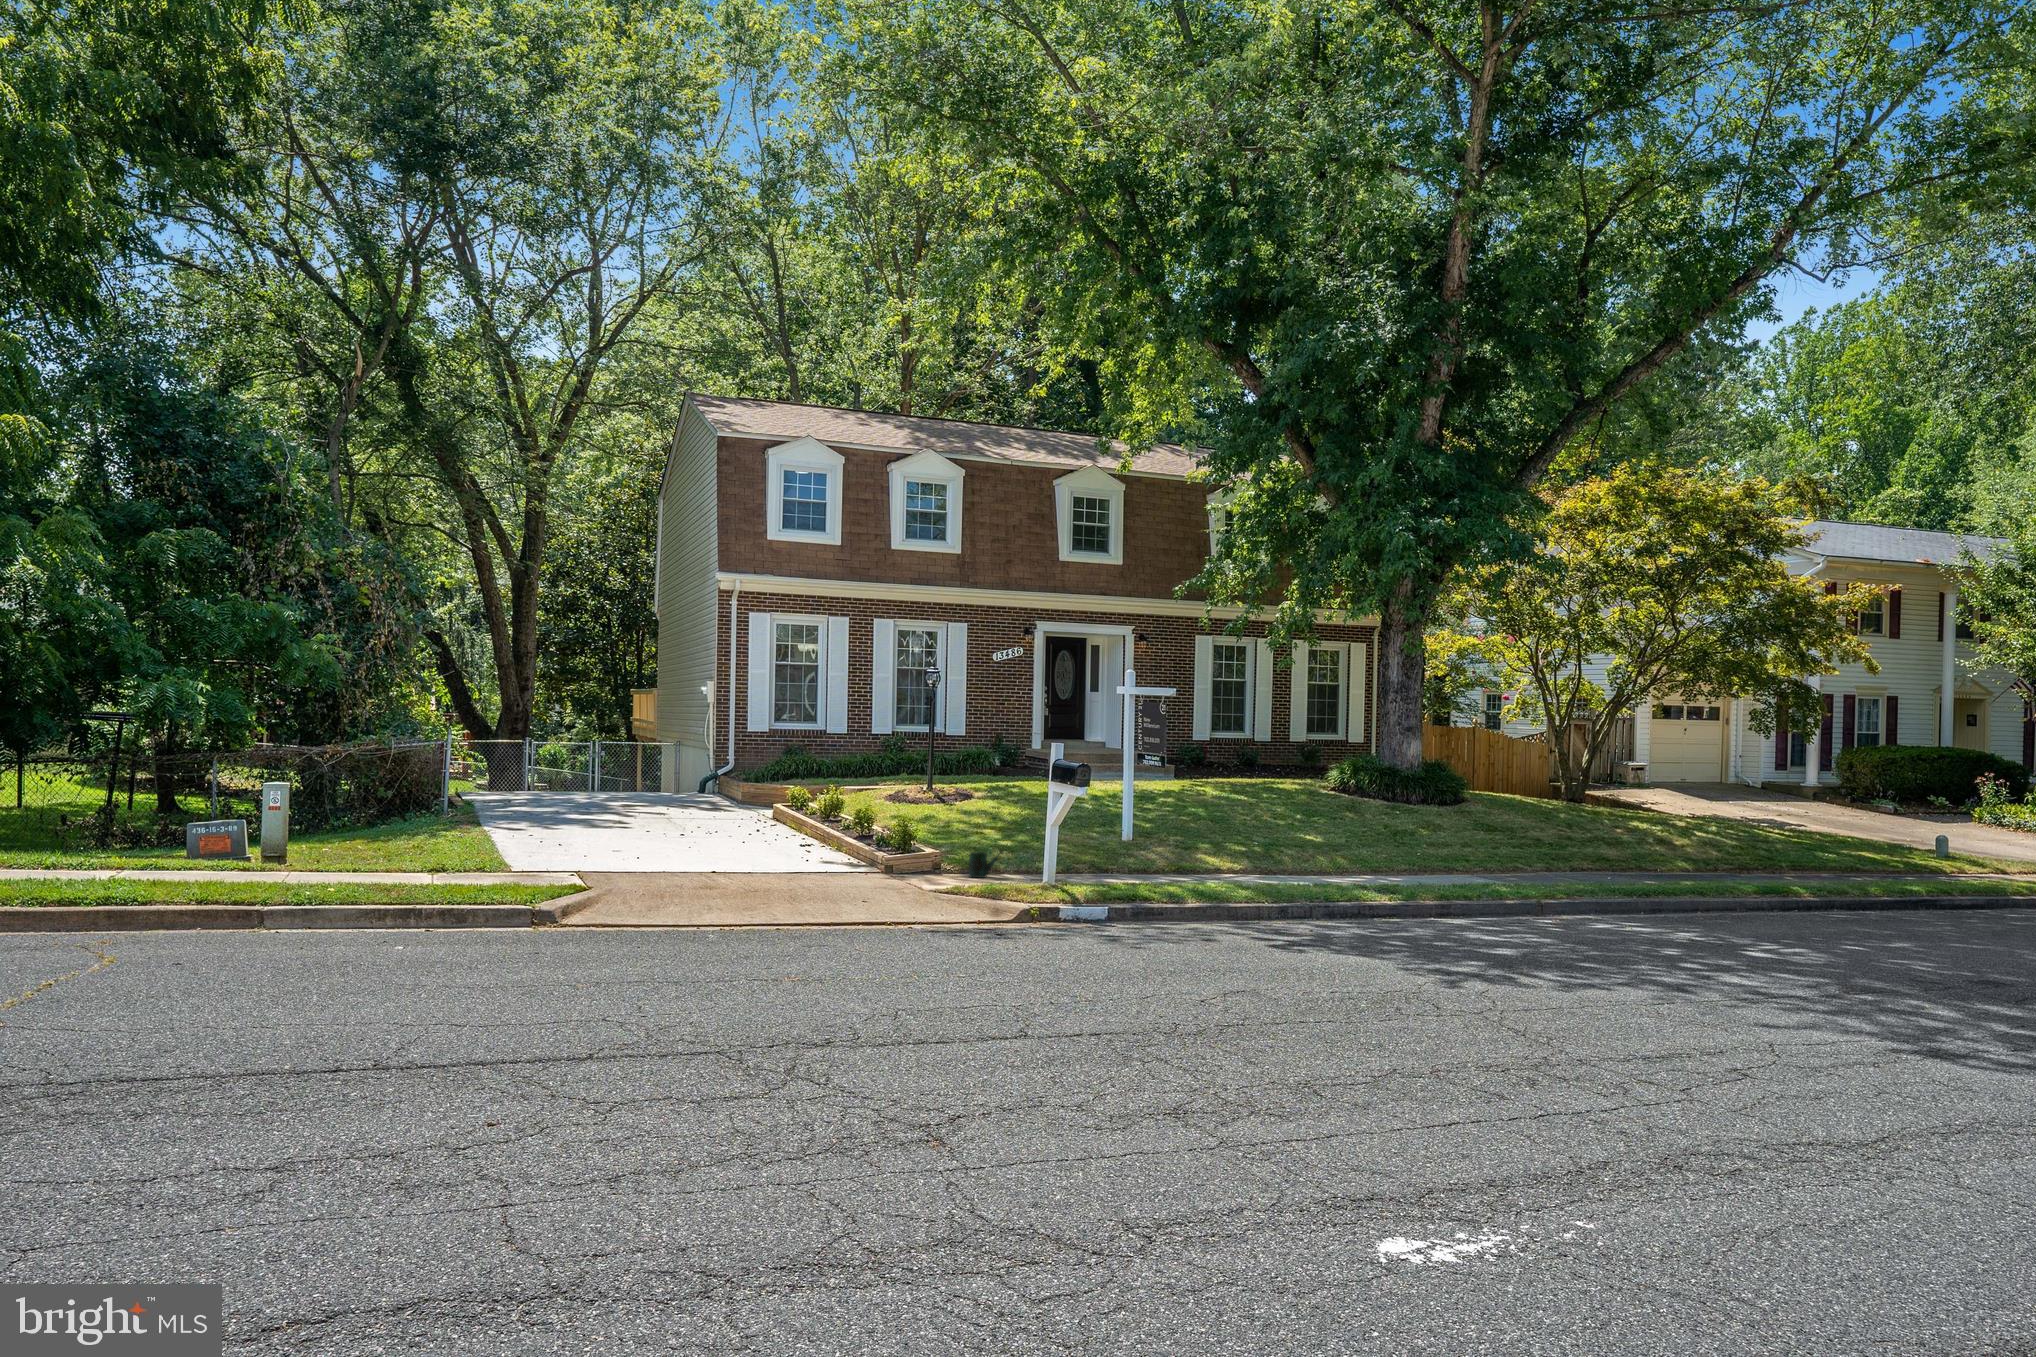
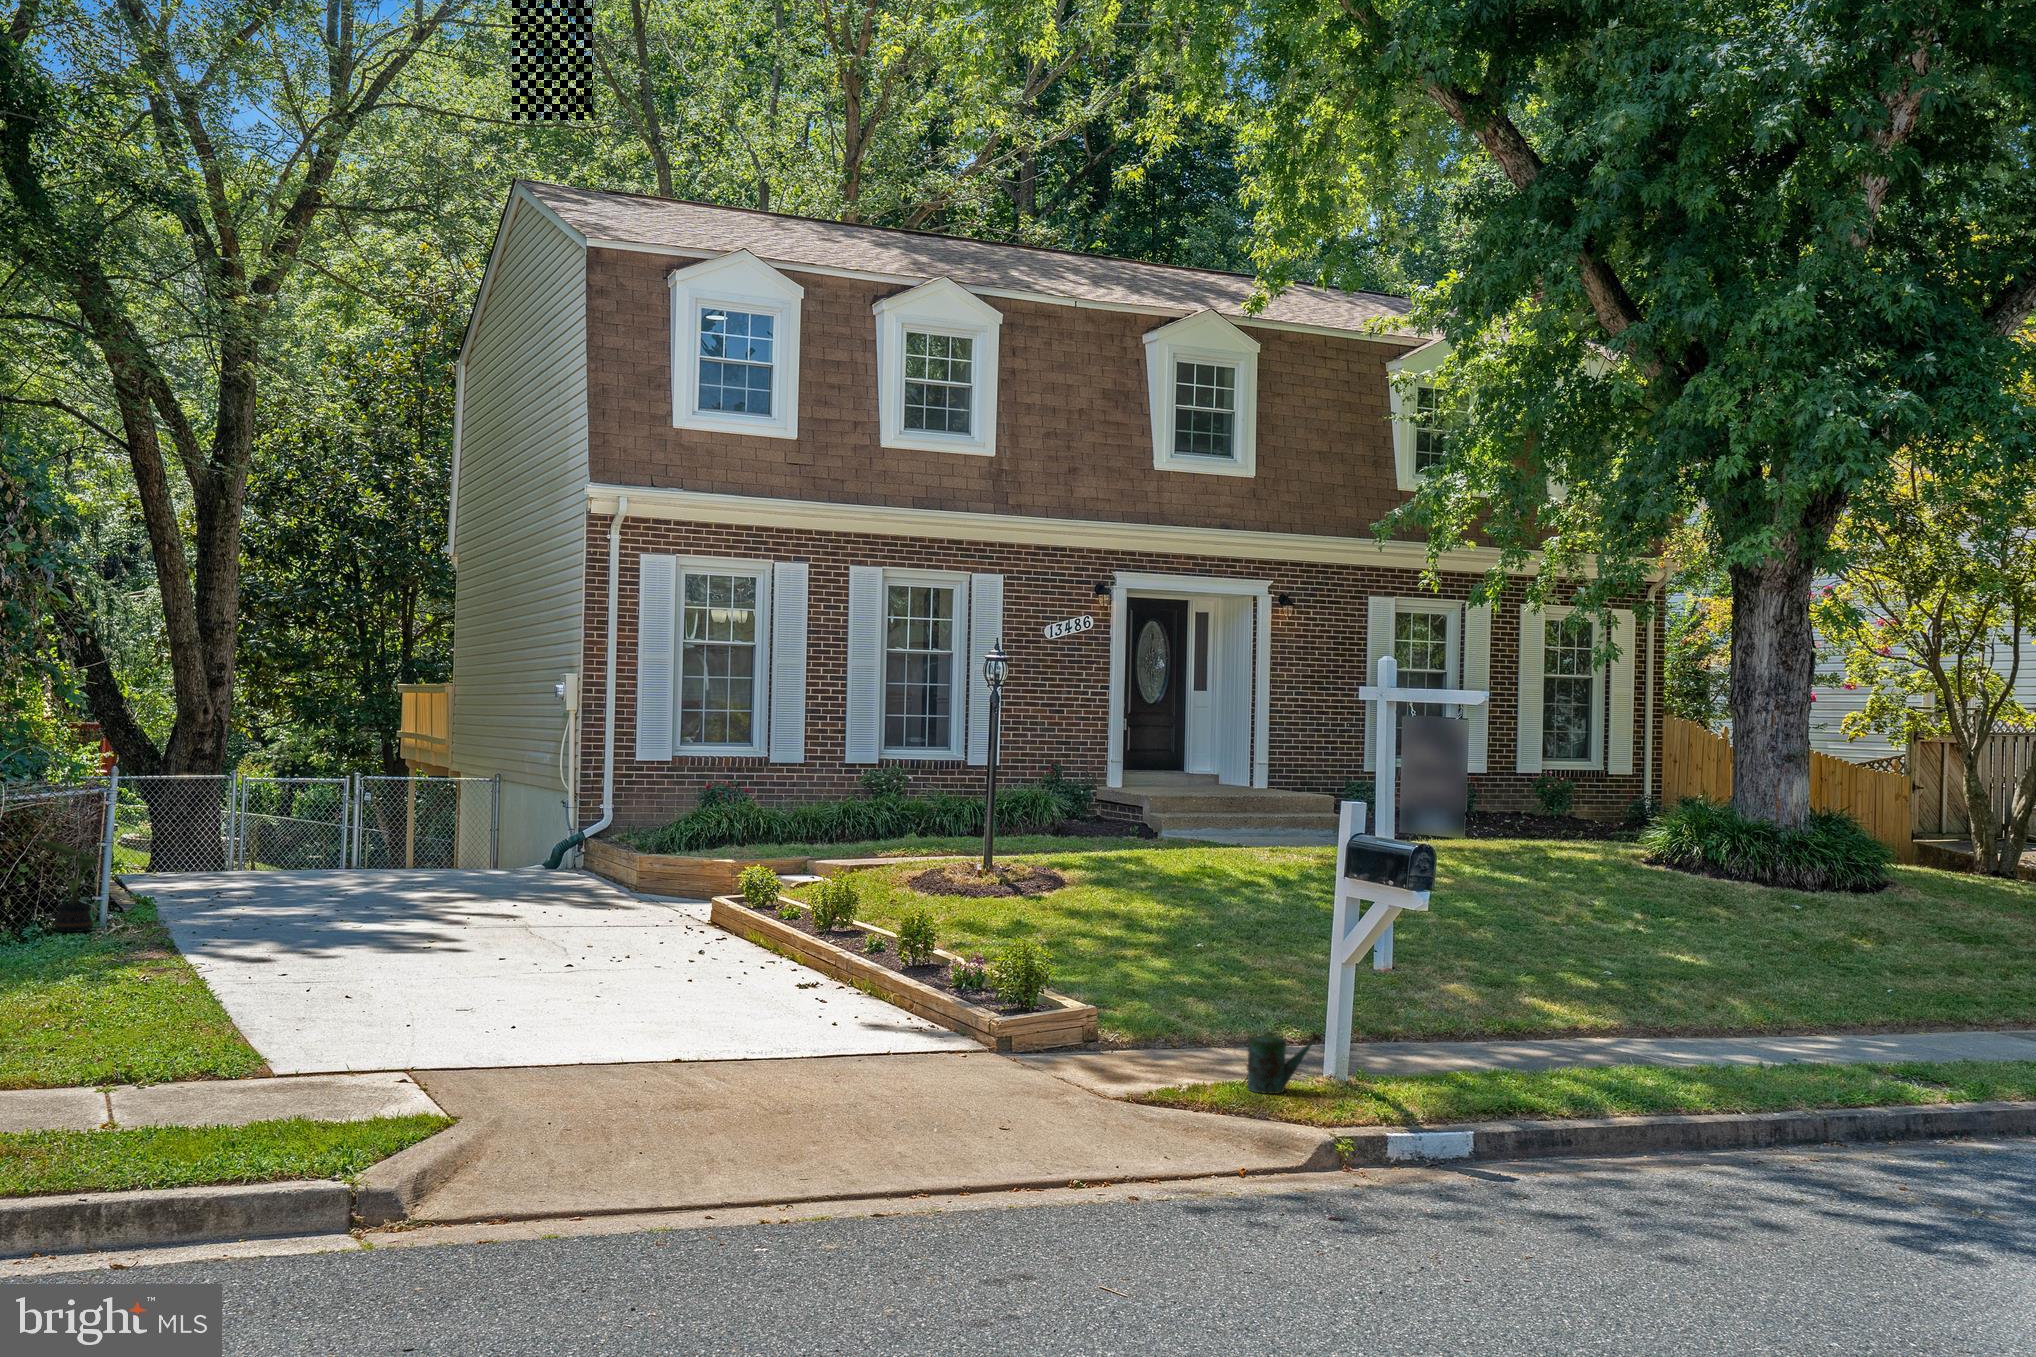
potted plant: none [413,764,446,810] -> present [36,840,98,932]

